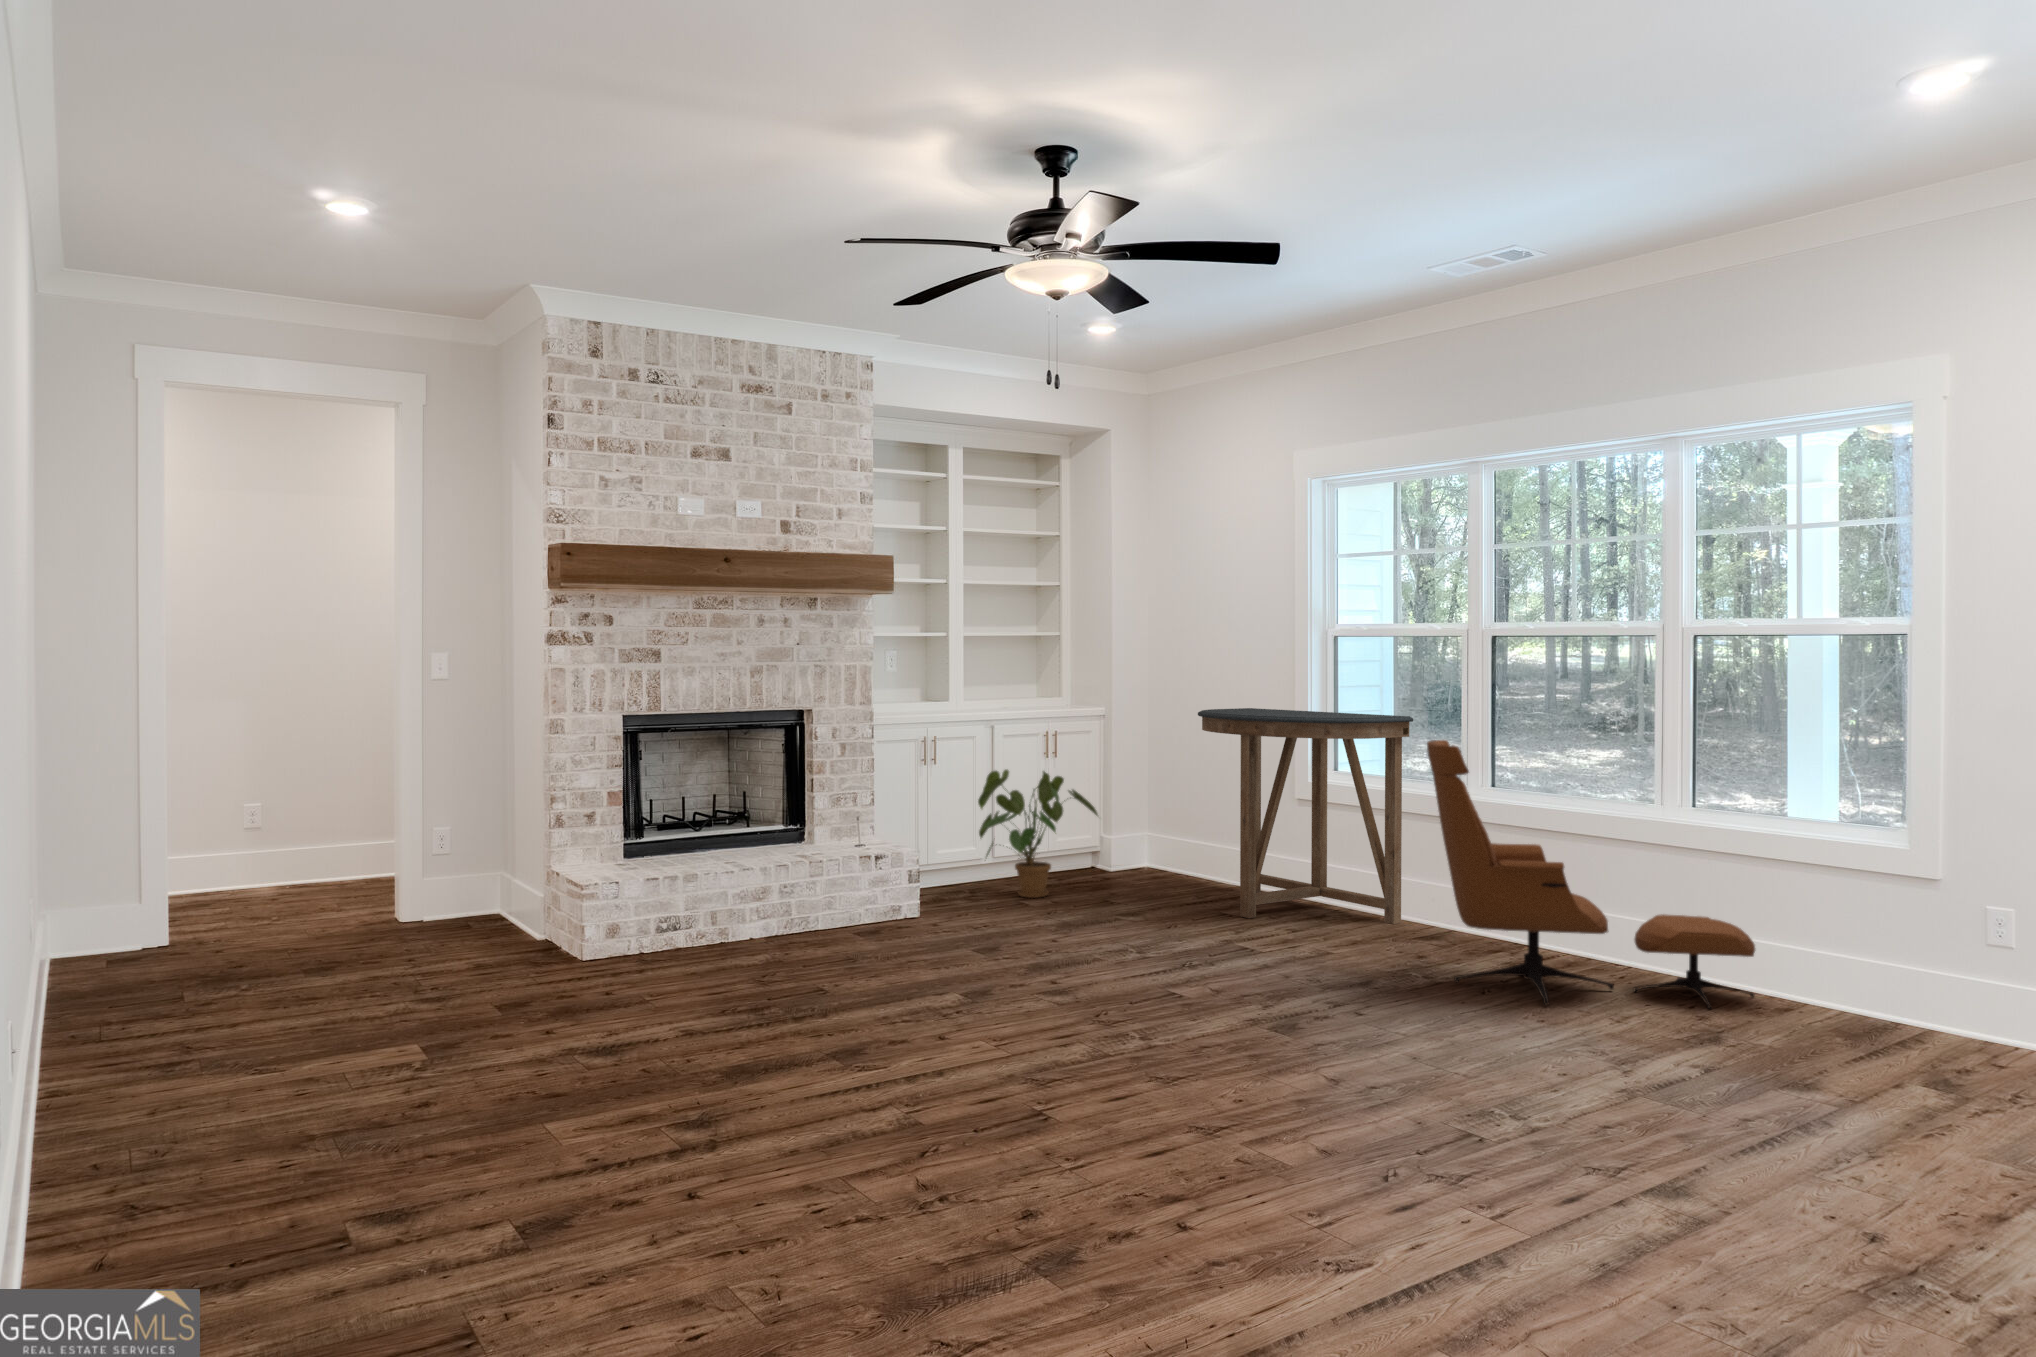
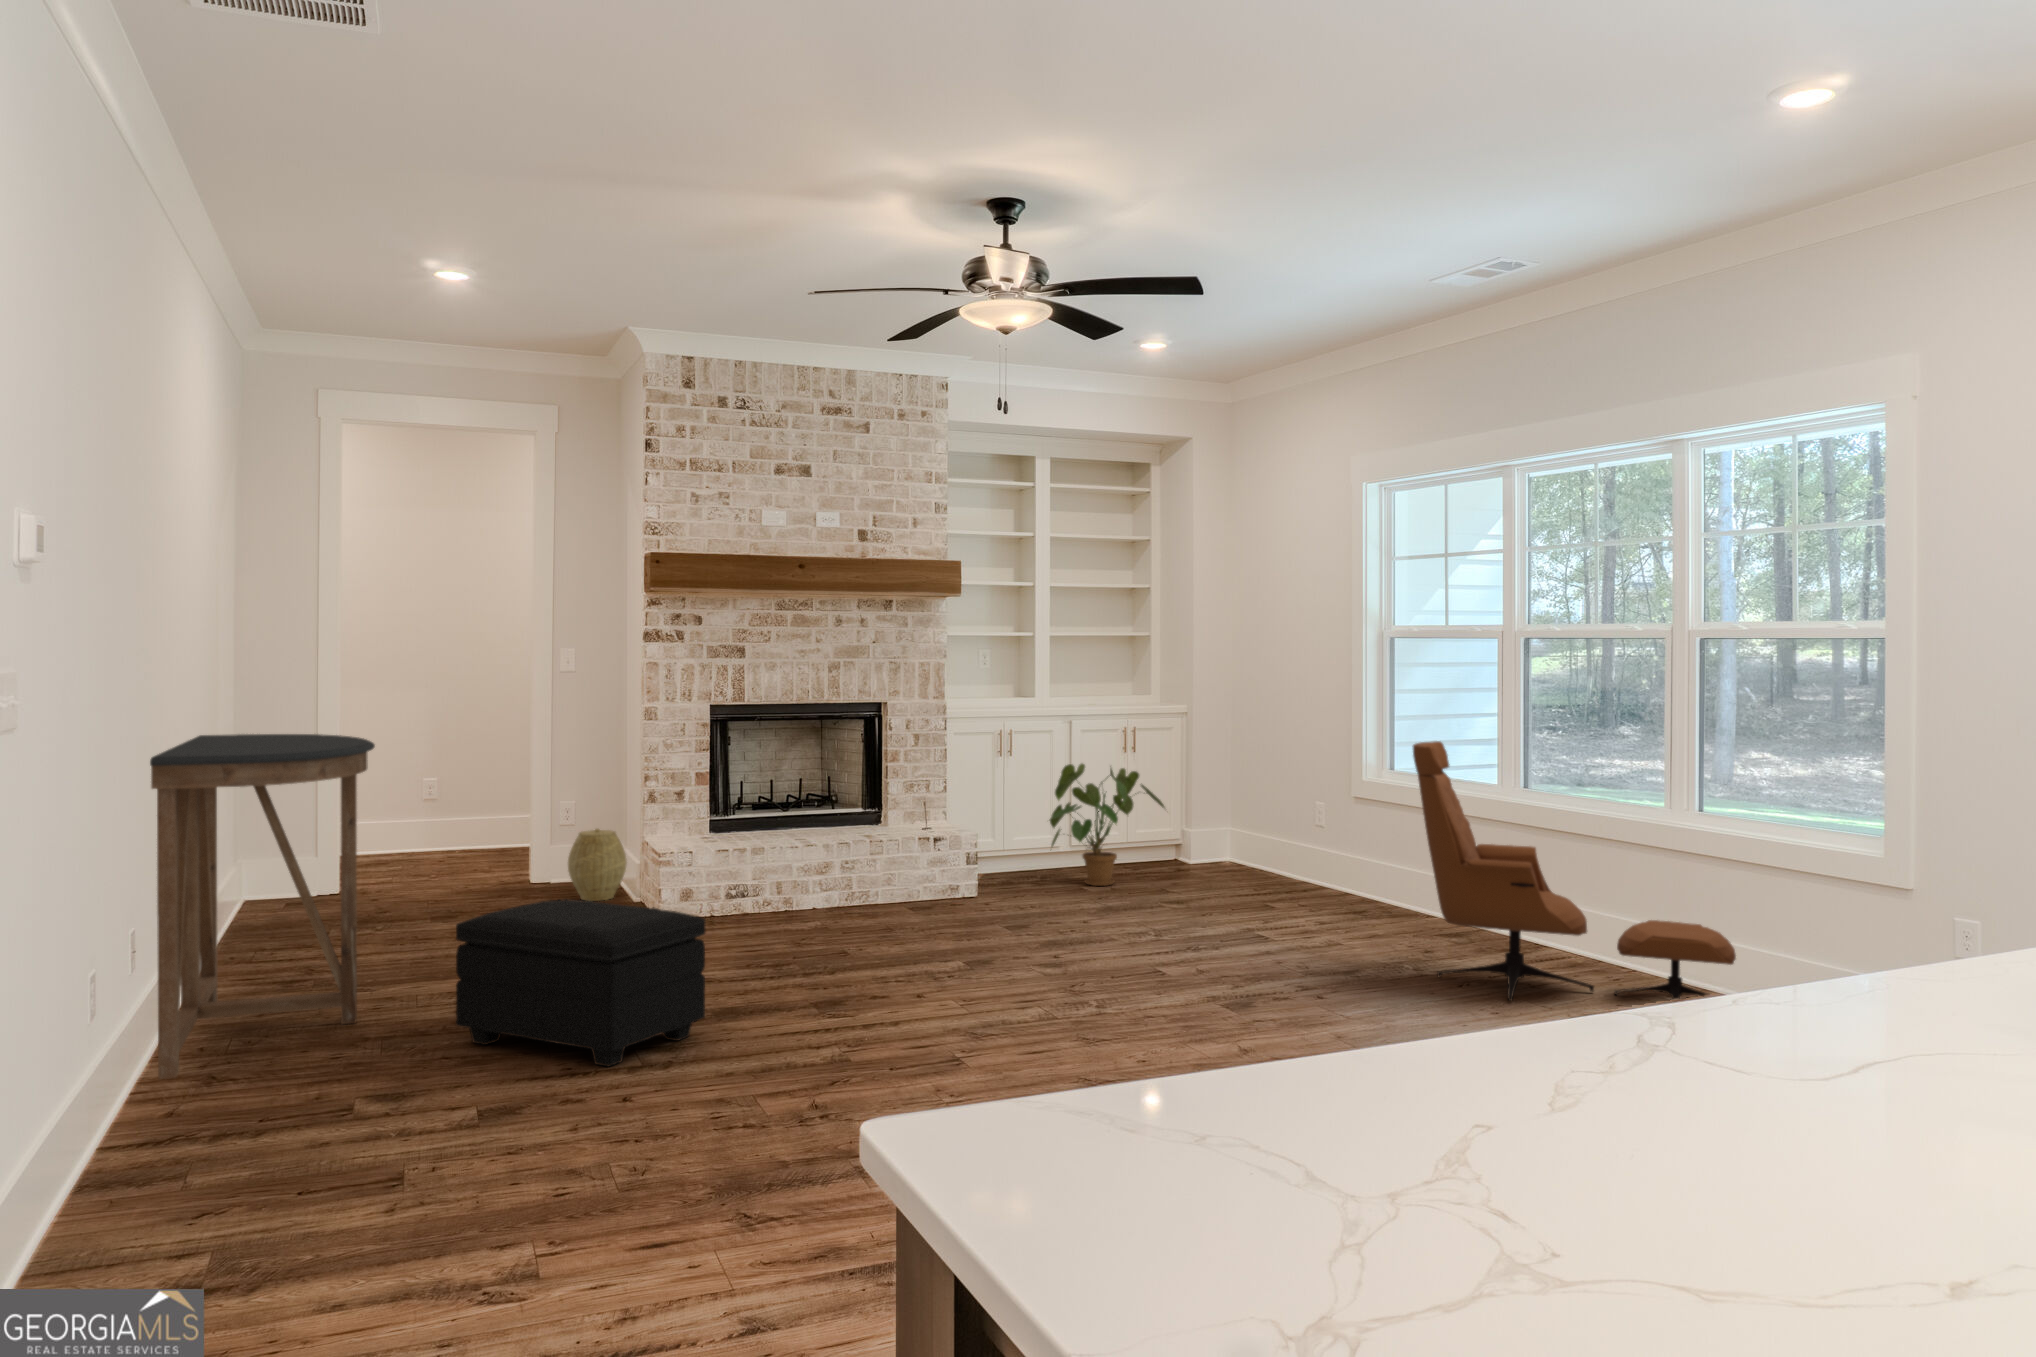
console table: present [1198,708,1413,924] -> present [150,734,375,1079]
woven basket: none [454,857,523,940] -> present [568,829,627,901]
footstool: none [428,952,731,1152] -> present [456,900,705,1067]

